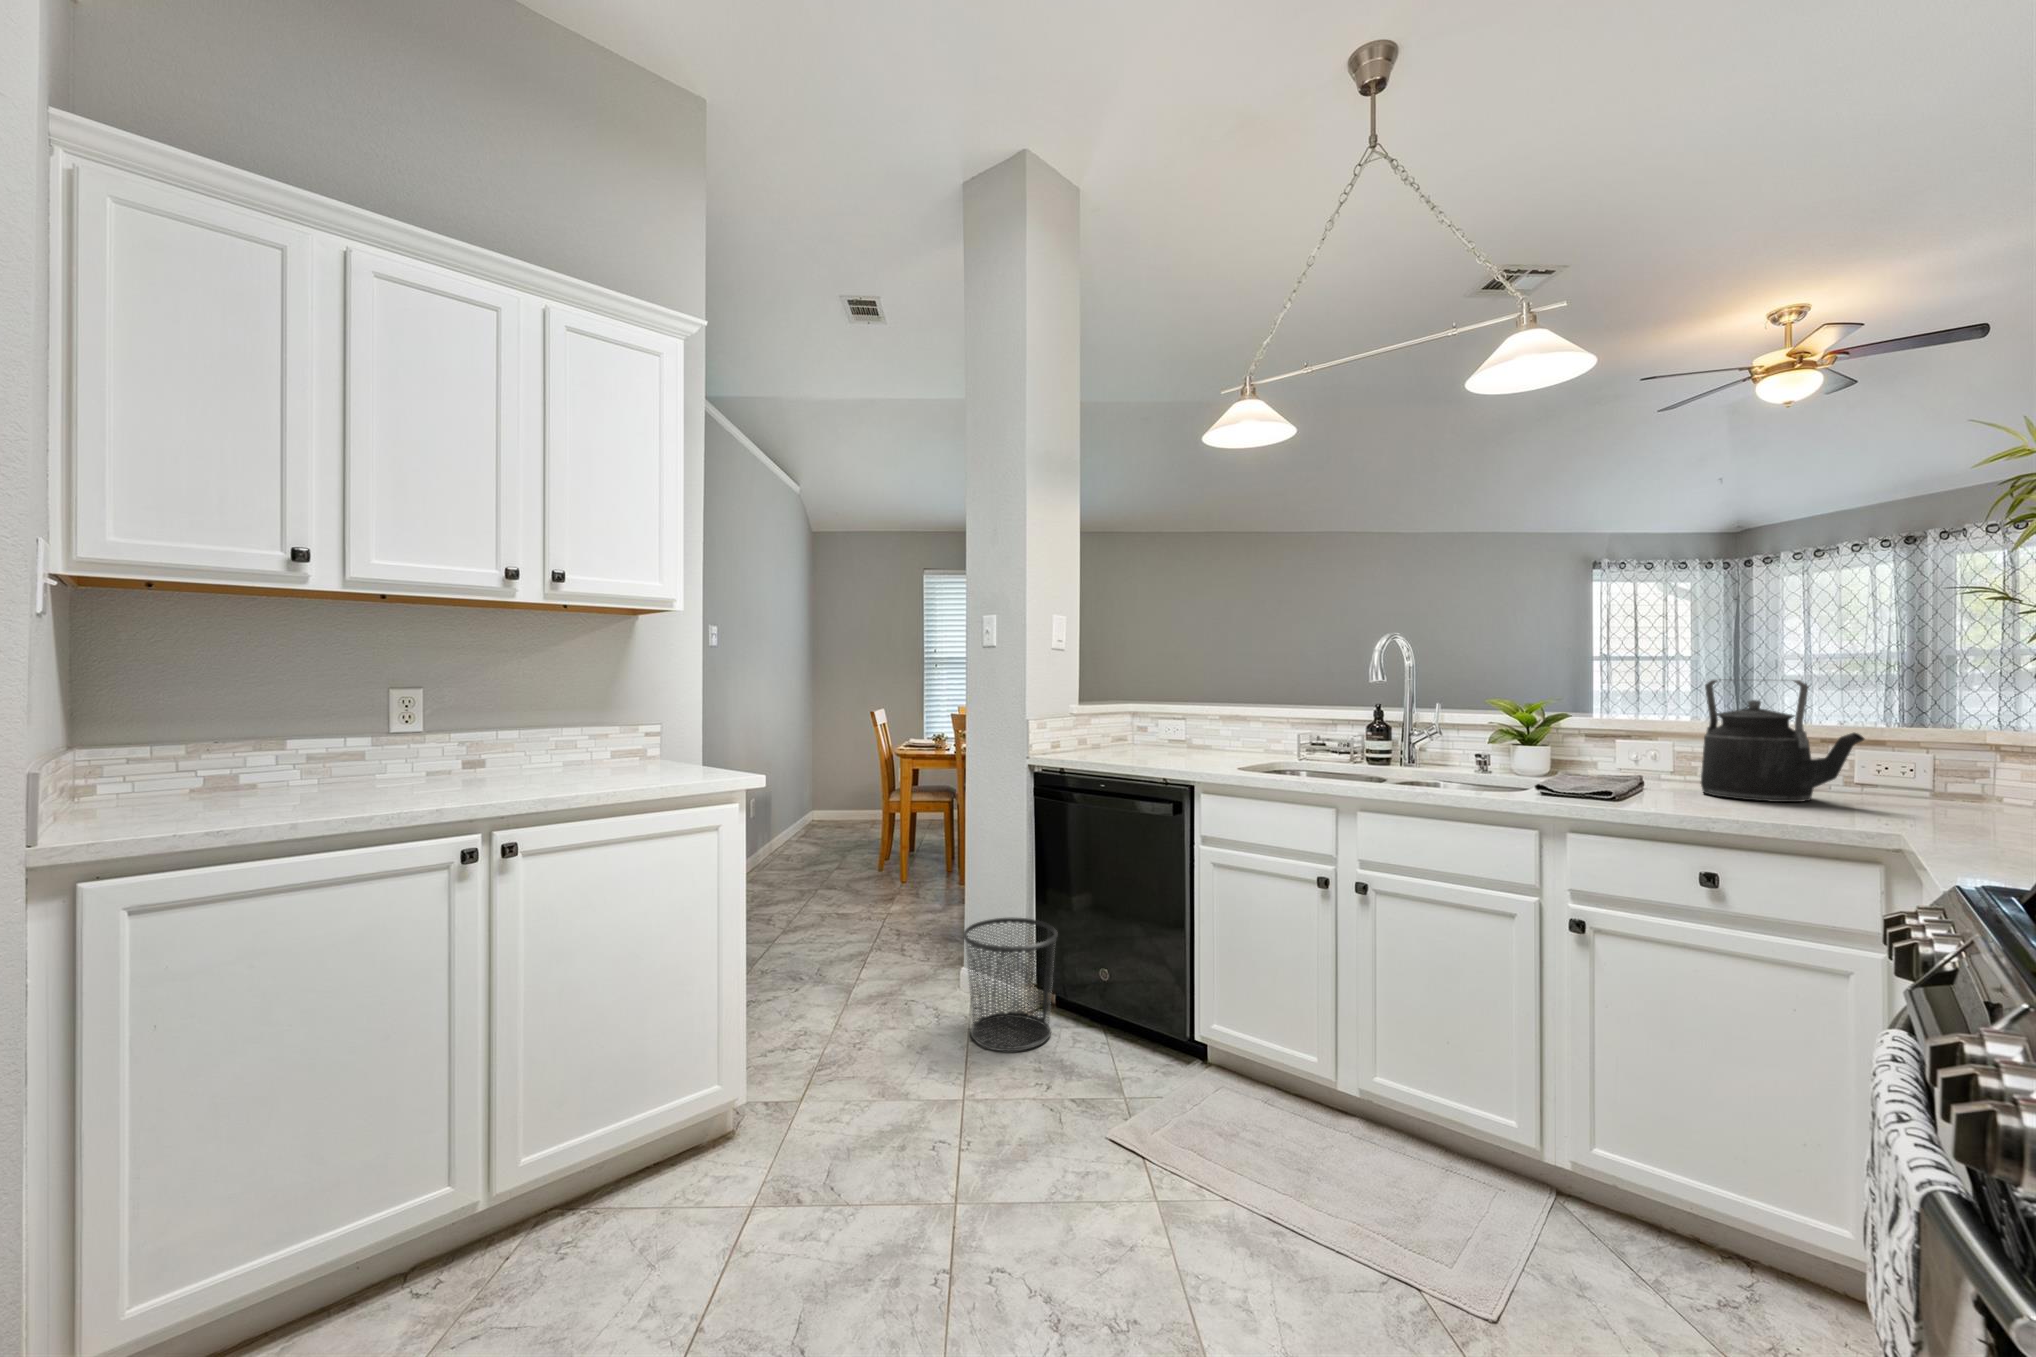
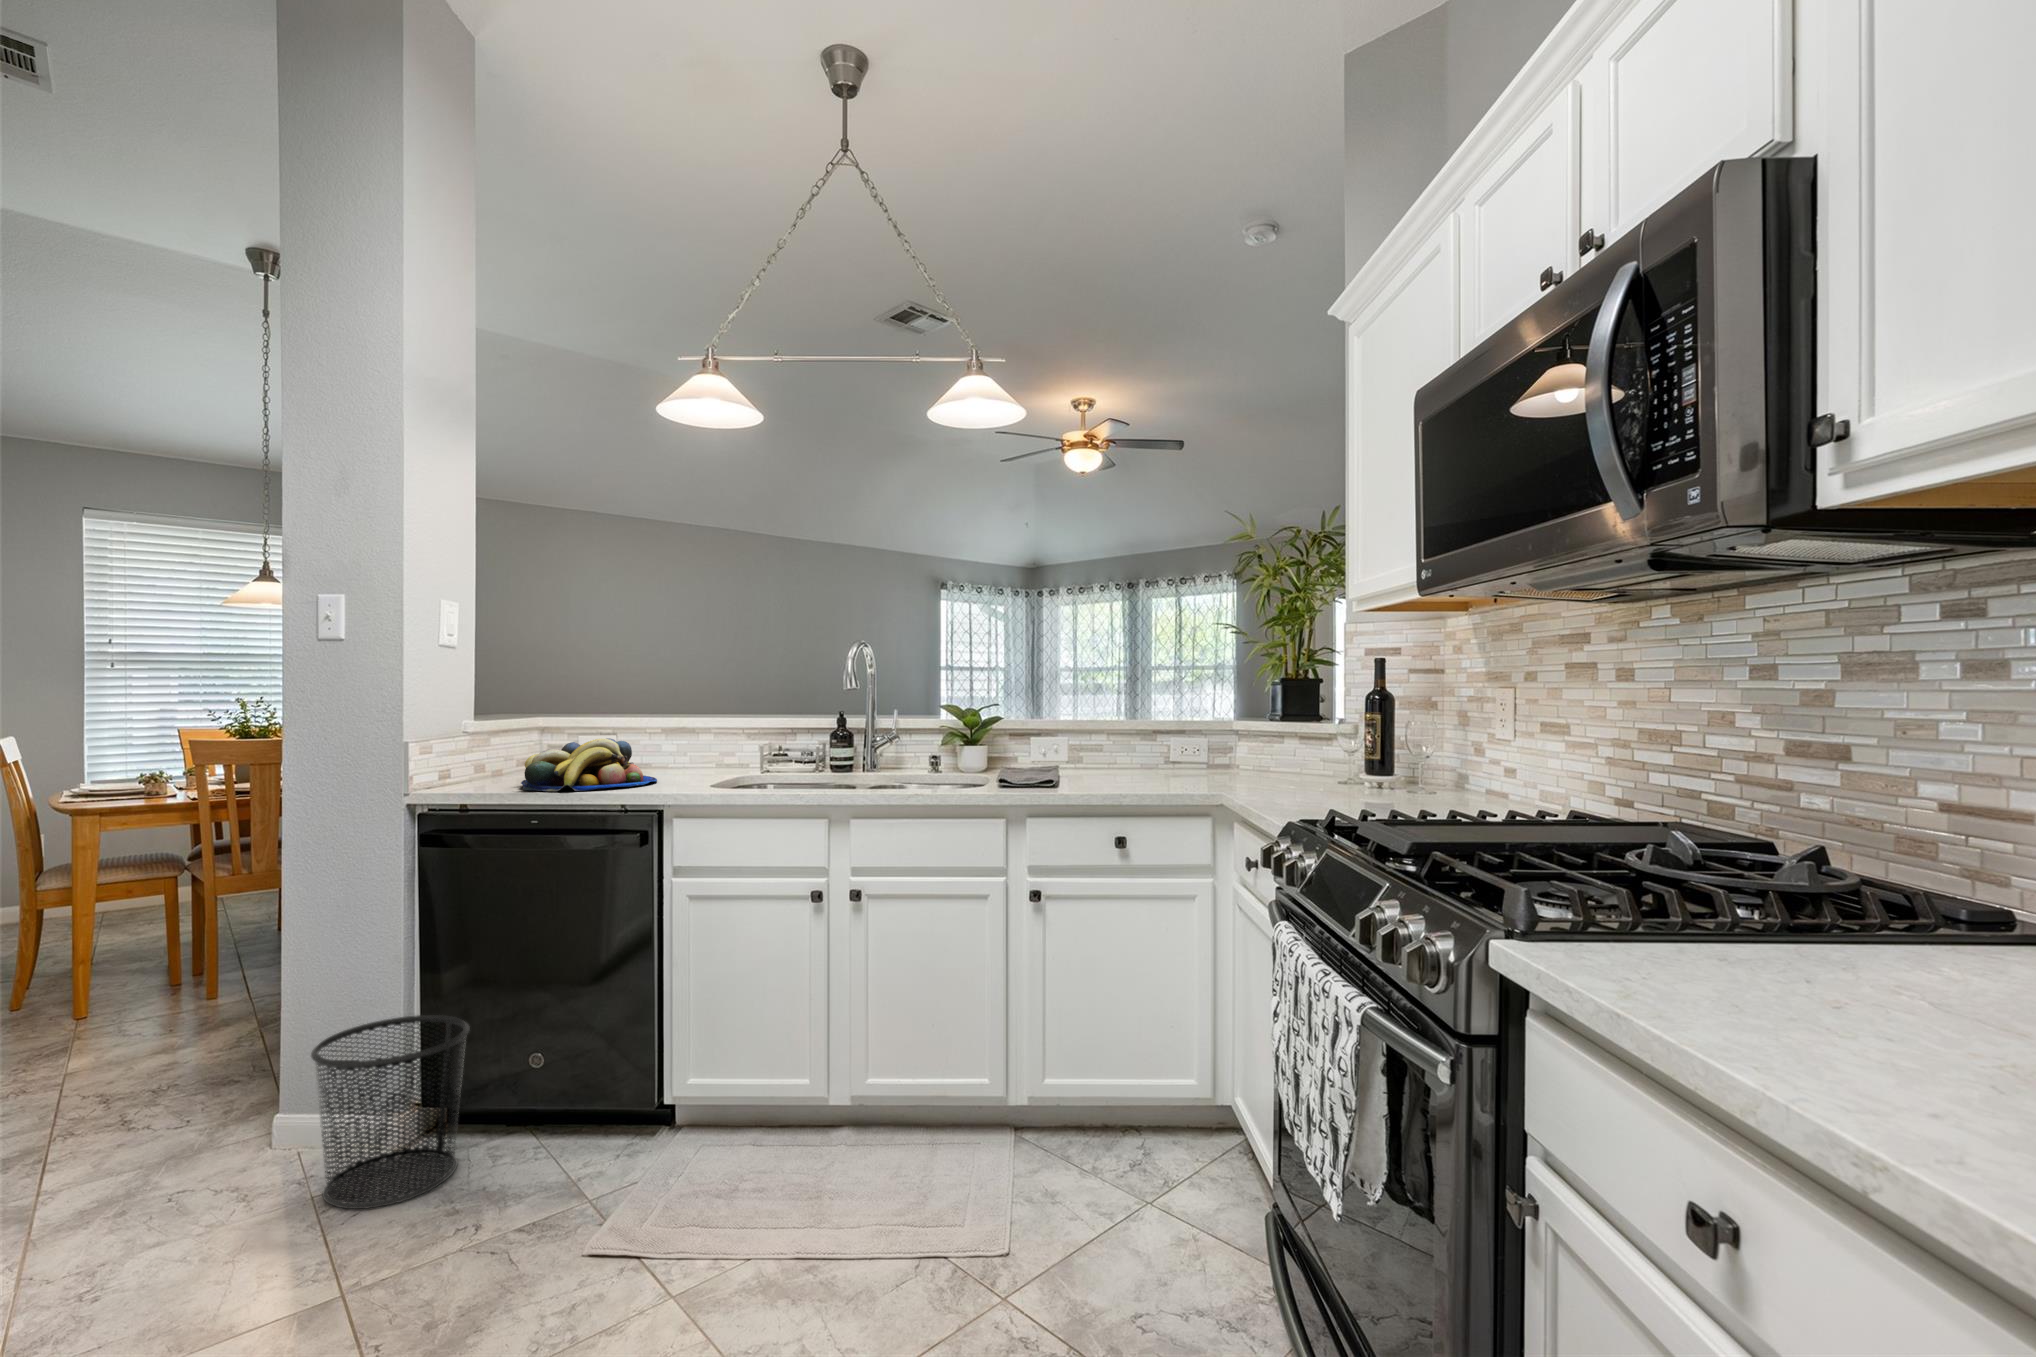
kettle: present [1701,679,1864,802] -> none [1094,687,1187,780]
fruit bowl: none [1104,723,1208,765] -> present [521,738,657,791]

